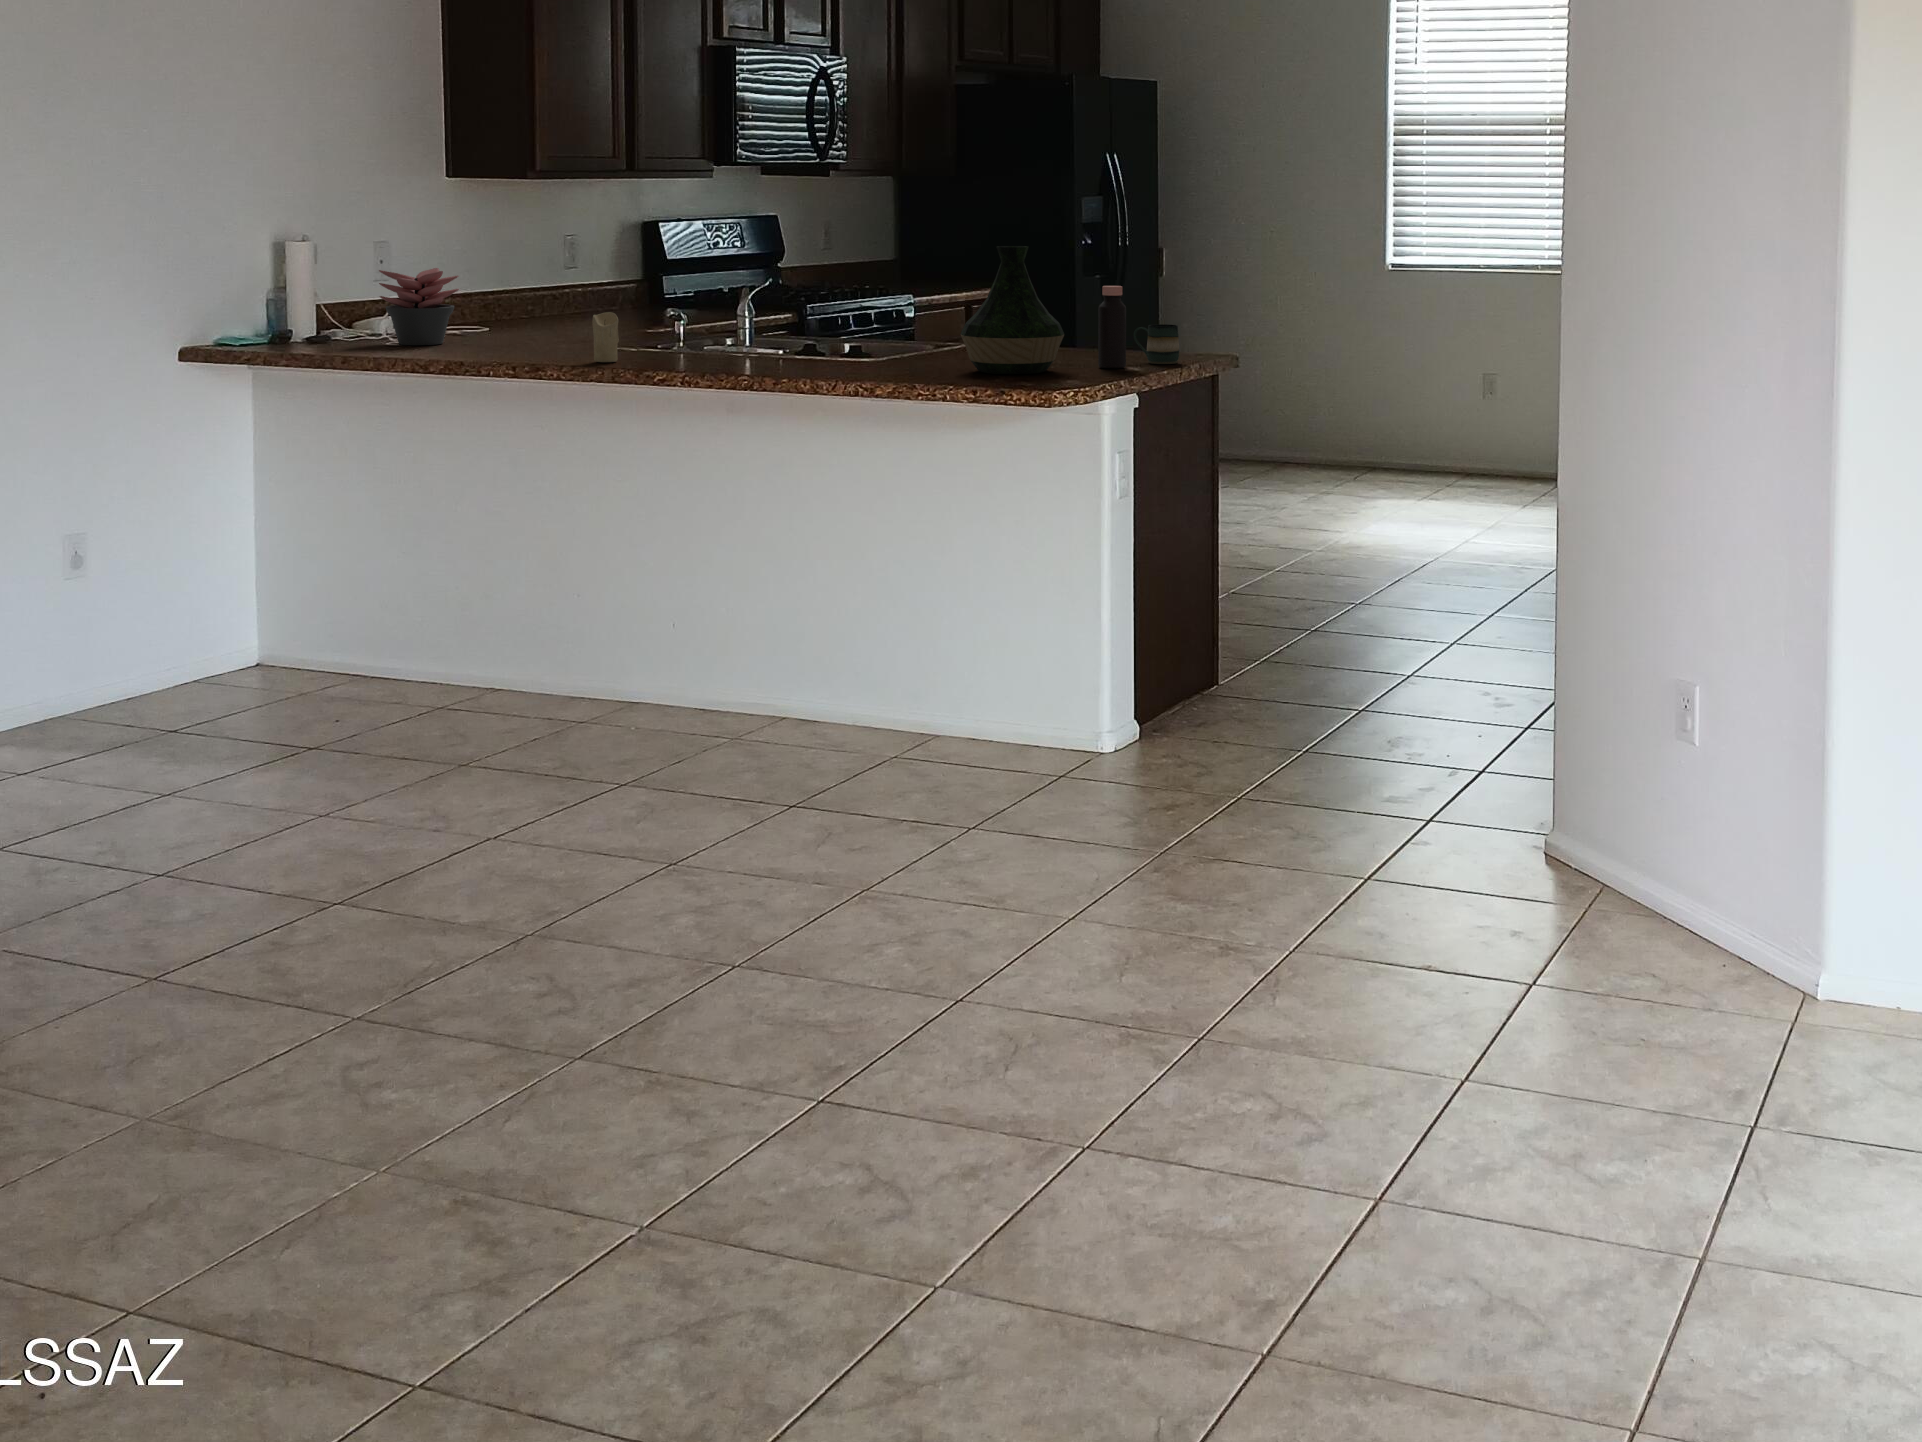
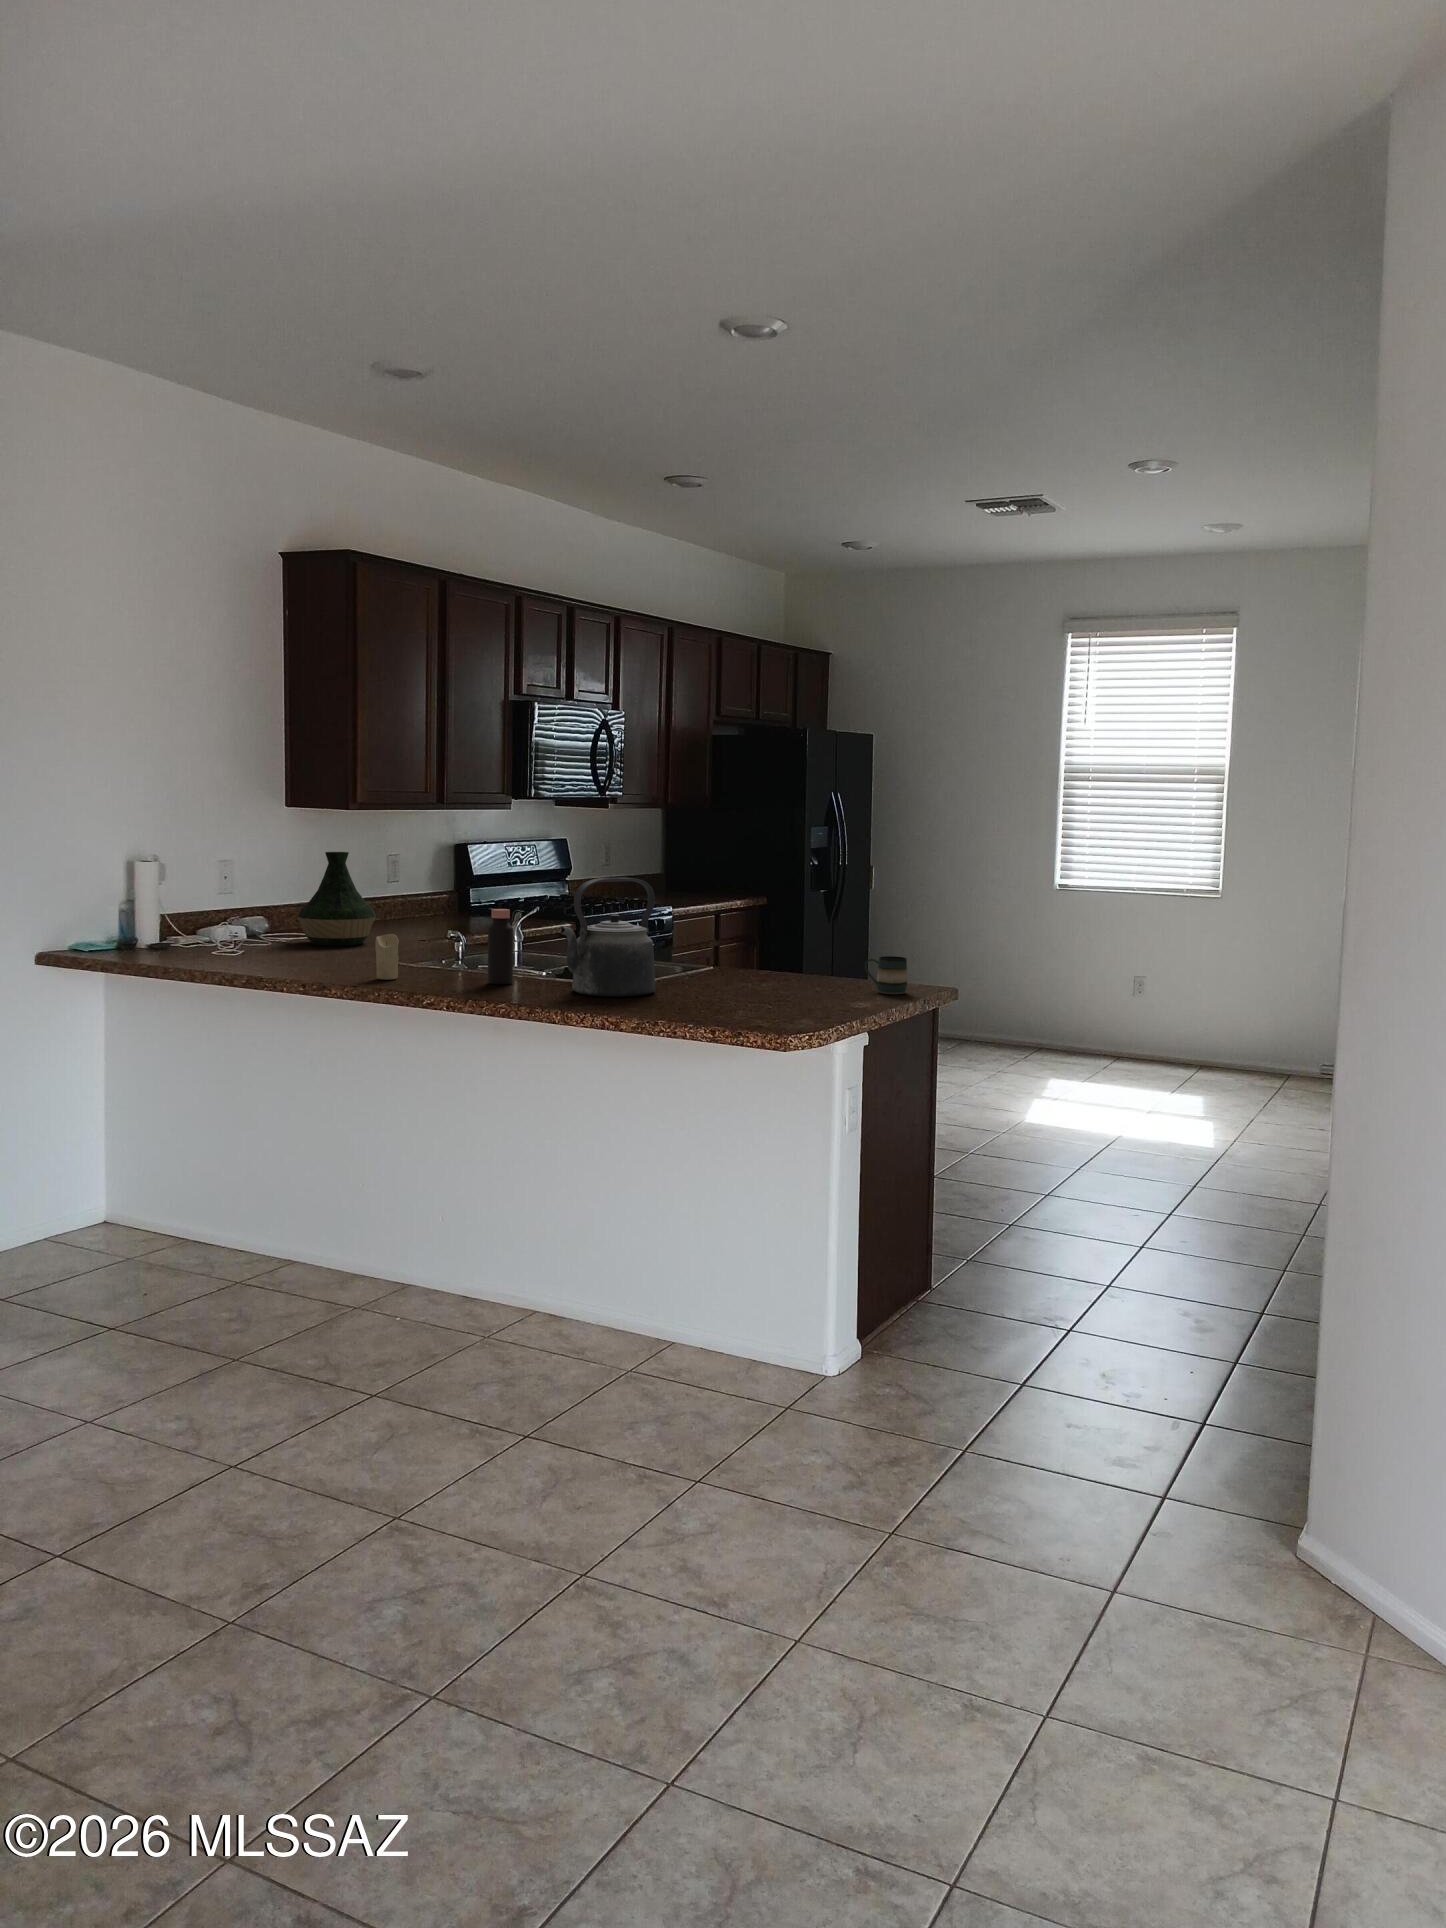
kettle: none [804,244,907,371] -> present [561,878,655,997]
vase: present [960,246,1064,374] -> present [298,852,376,946]
succulent plant: present [379,268,459,345] -> none [208,886,277,954]
bottle: present [1098,286,1126,368] -> present [488,909,513,984]

